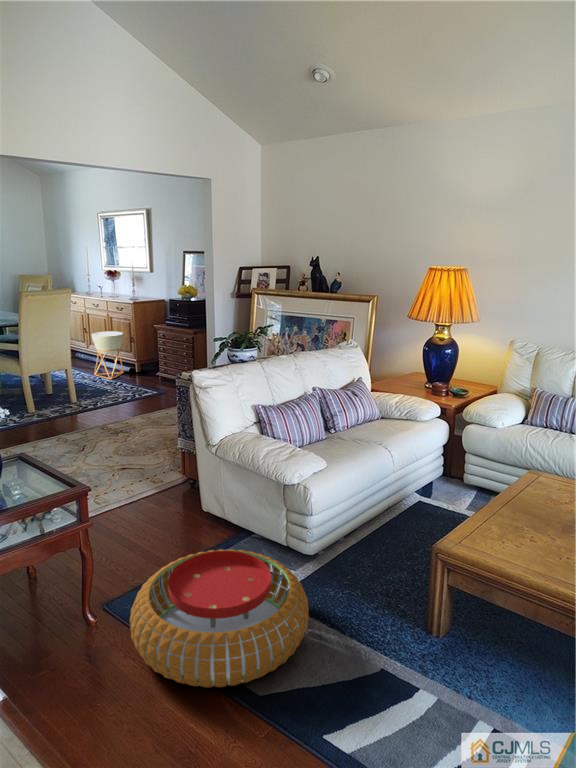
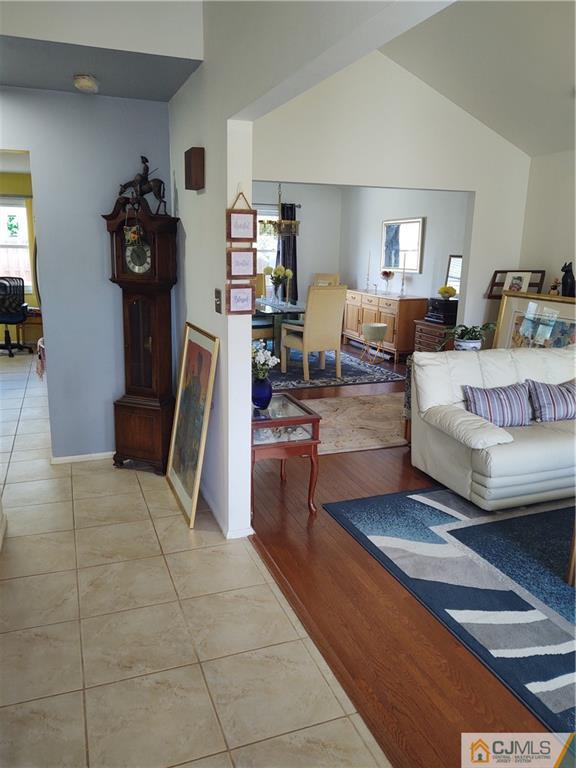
pouf: present [130,549,309,688] -> none [334,483,467,569]

